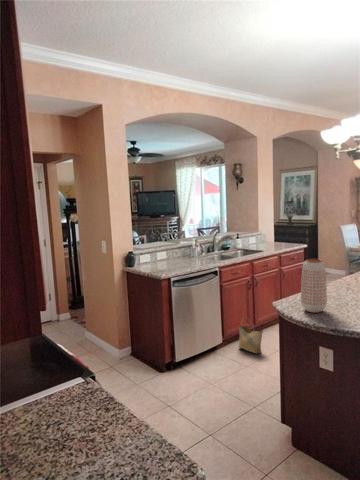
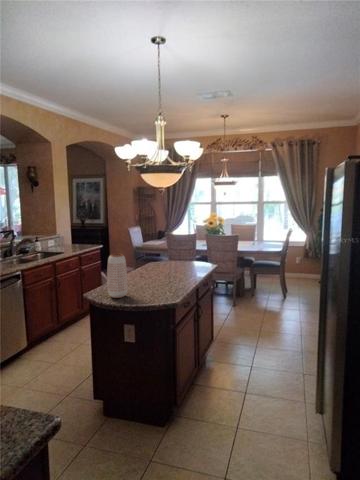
woven basket: present [239,326,263,354] -> none [44,313,69,349]

